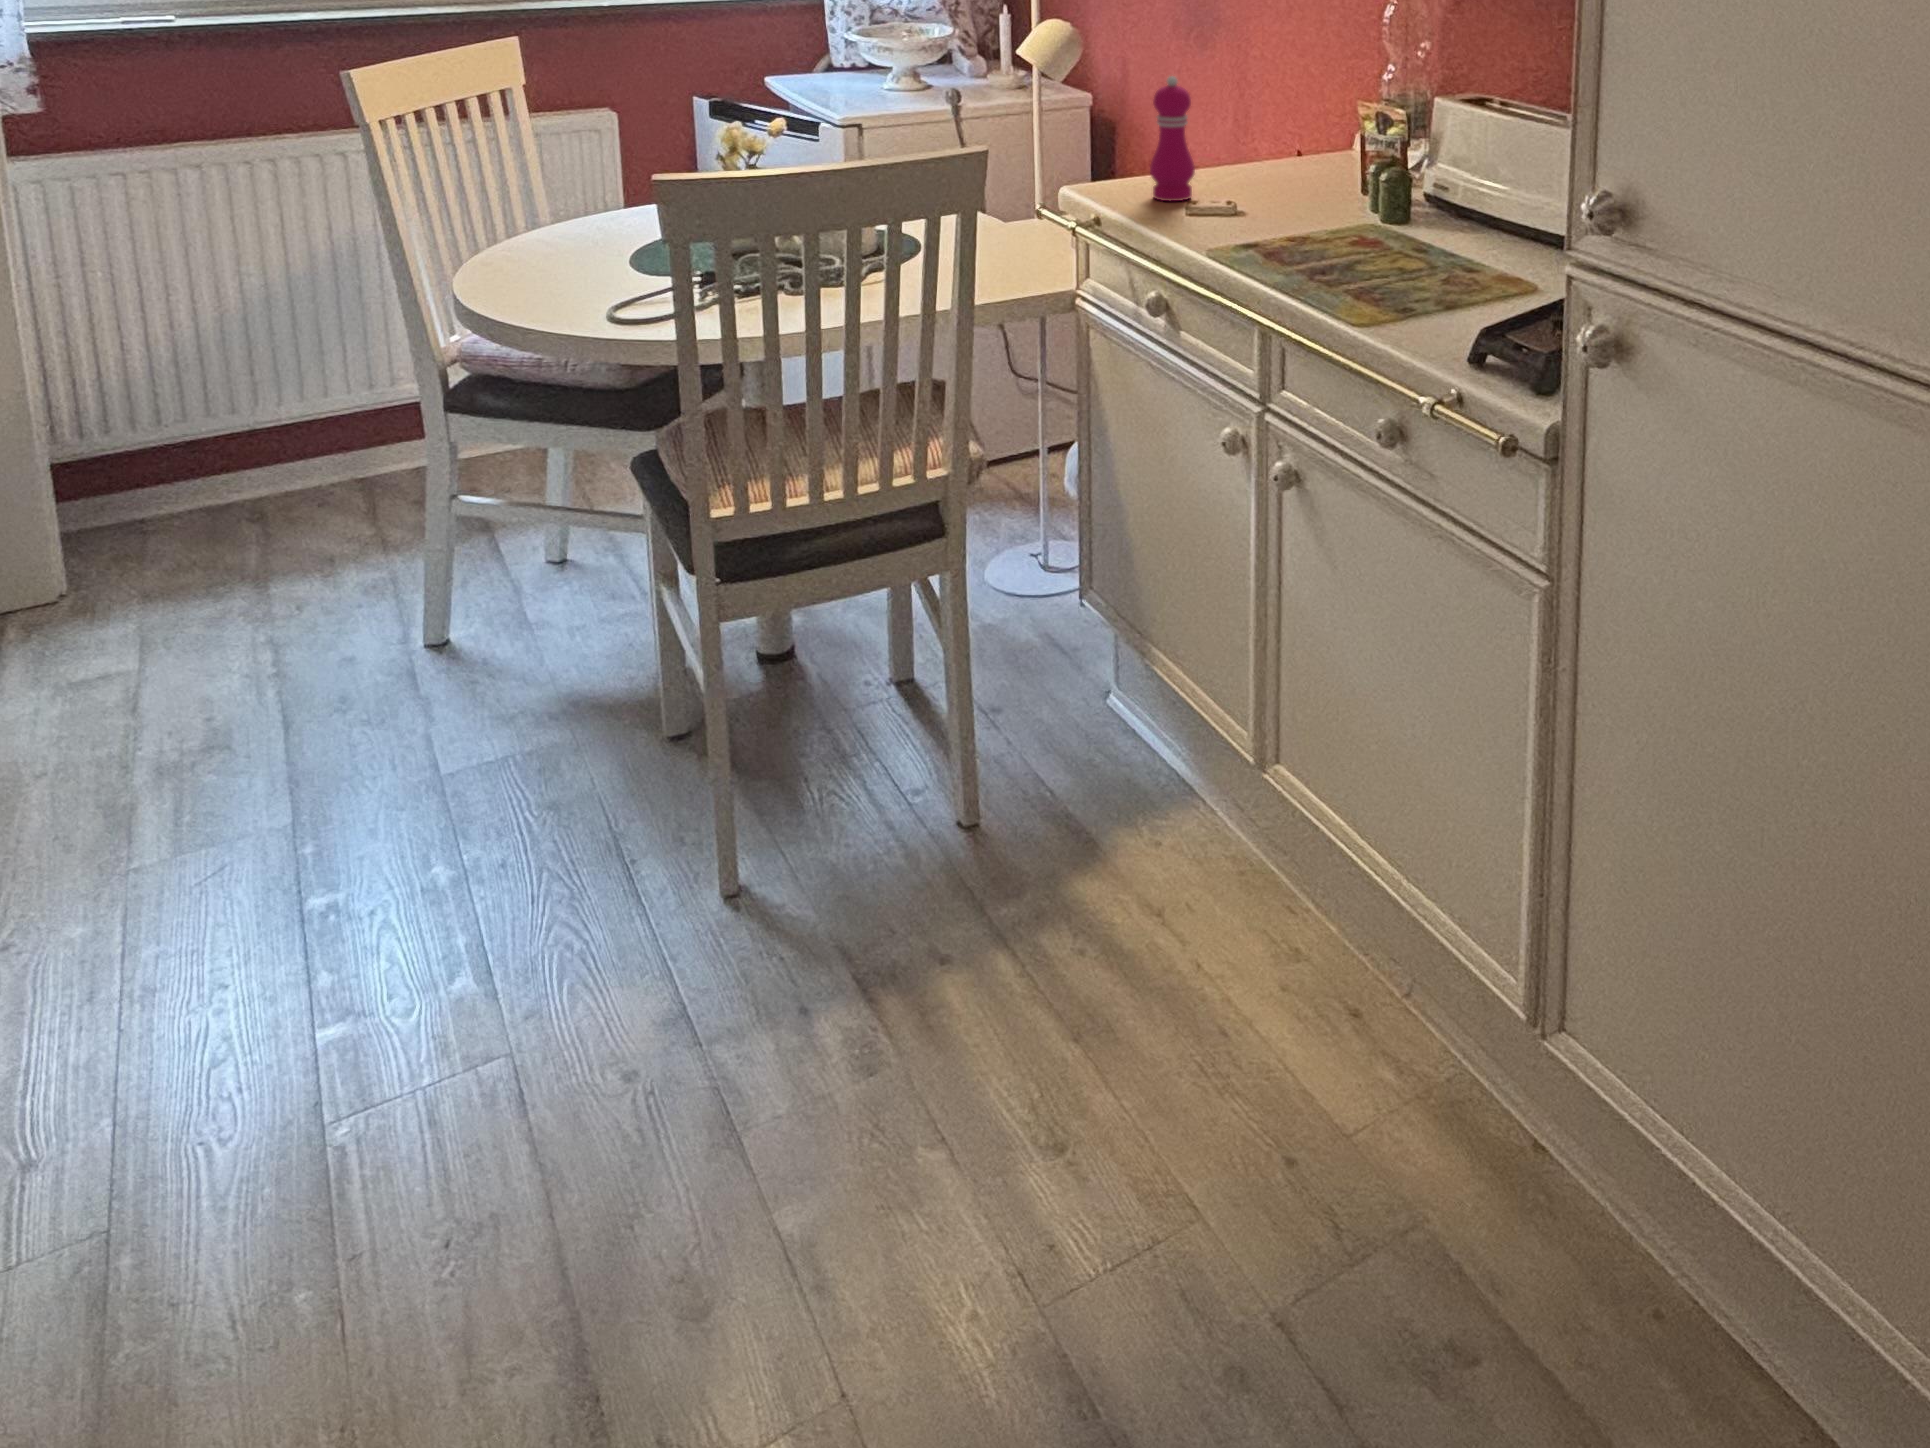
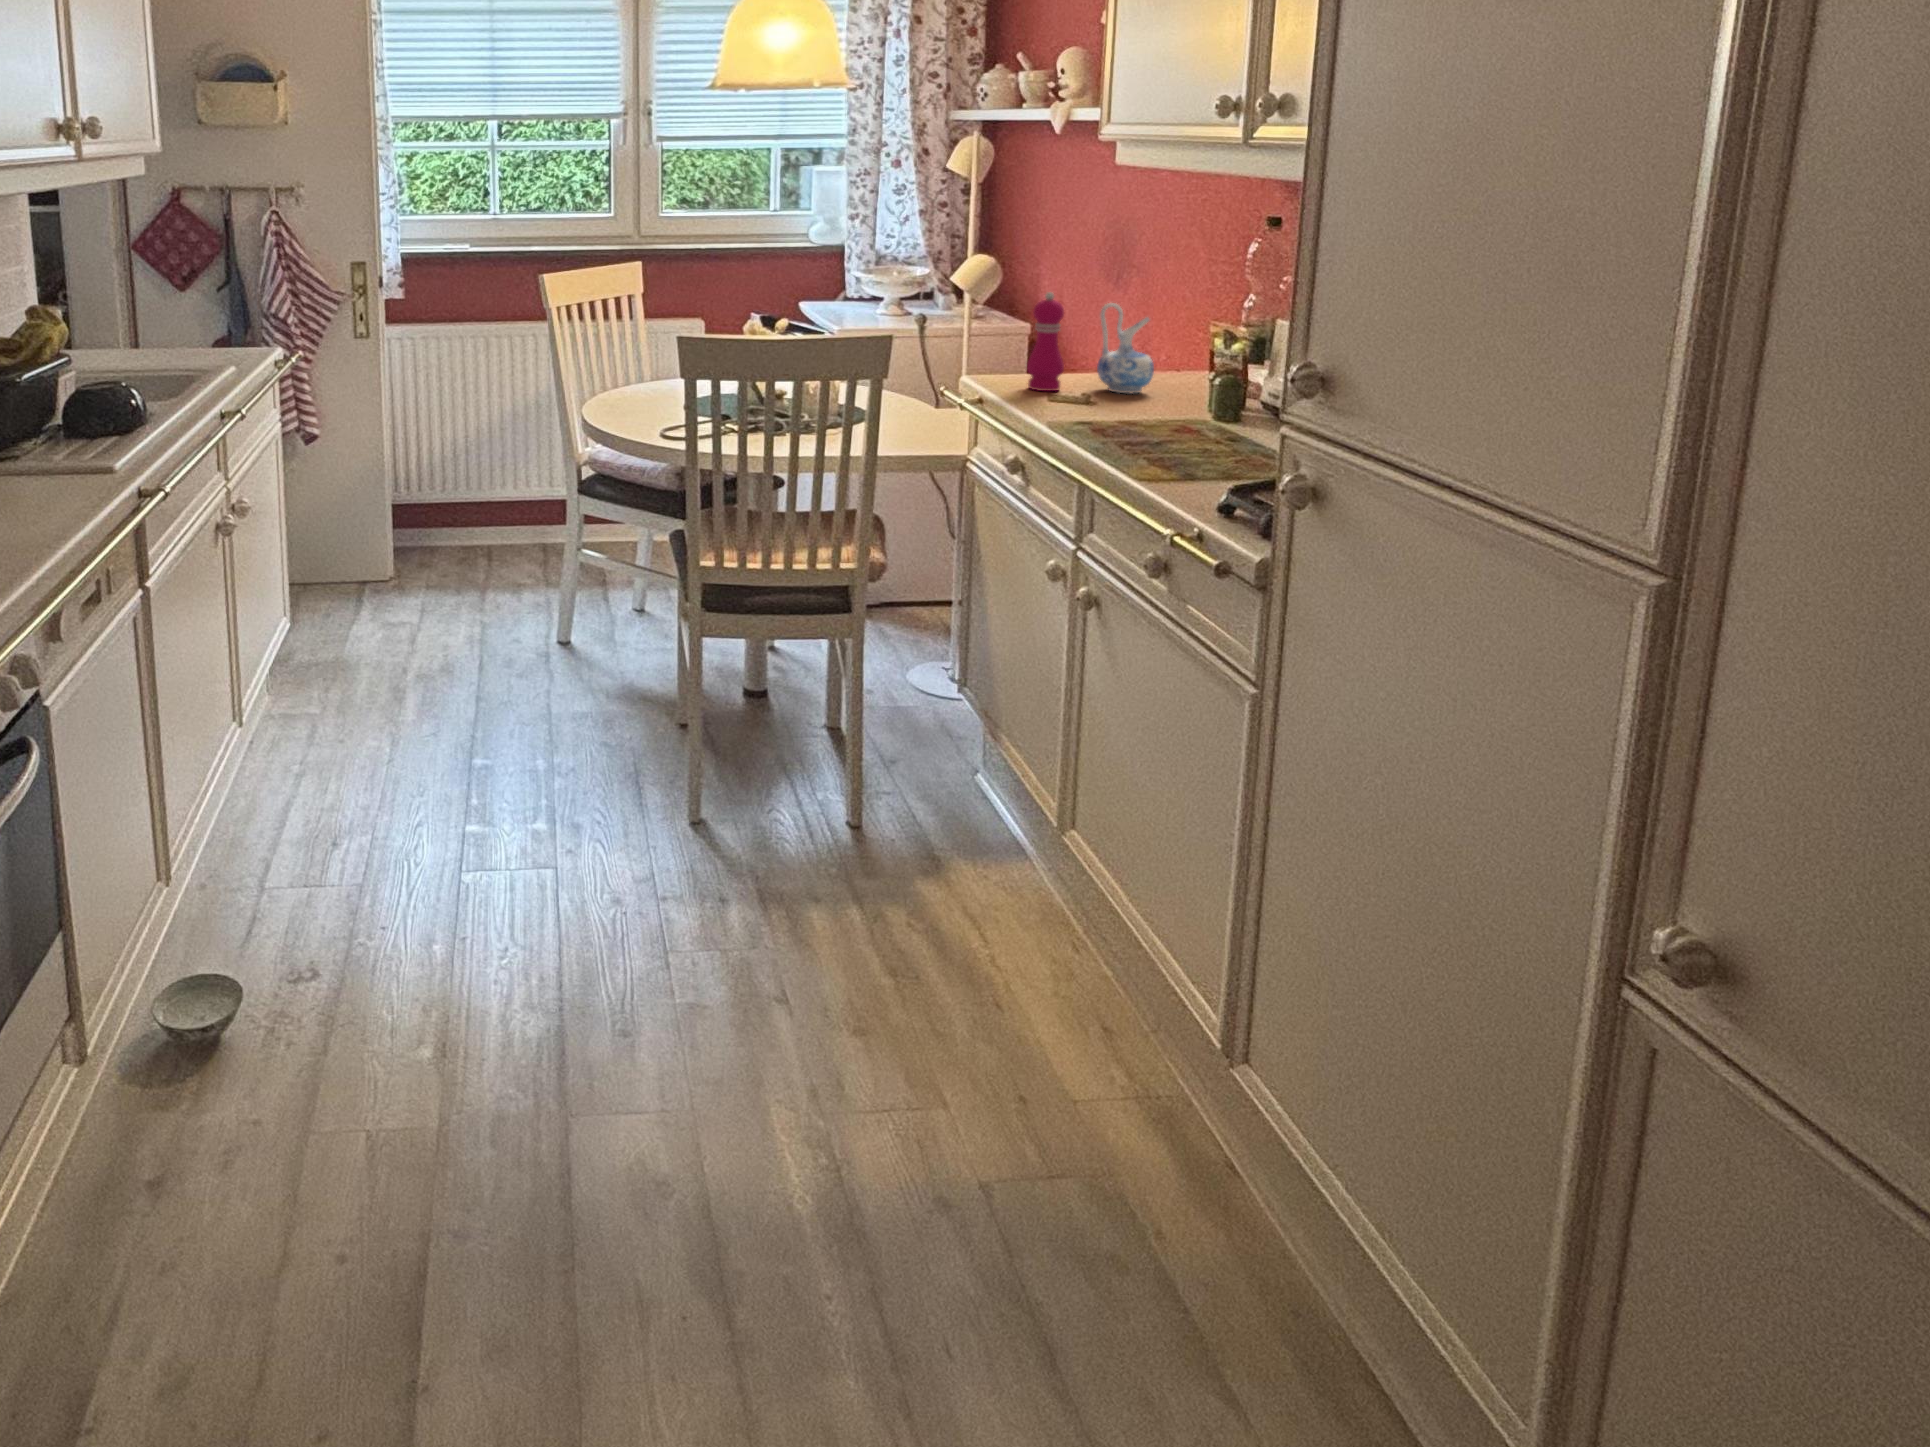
ceramic pitcher: none [1231,85,1295,194] -> present [1097,303,1154,393]

